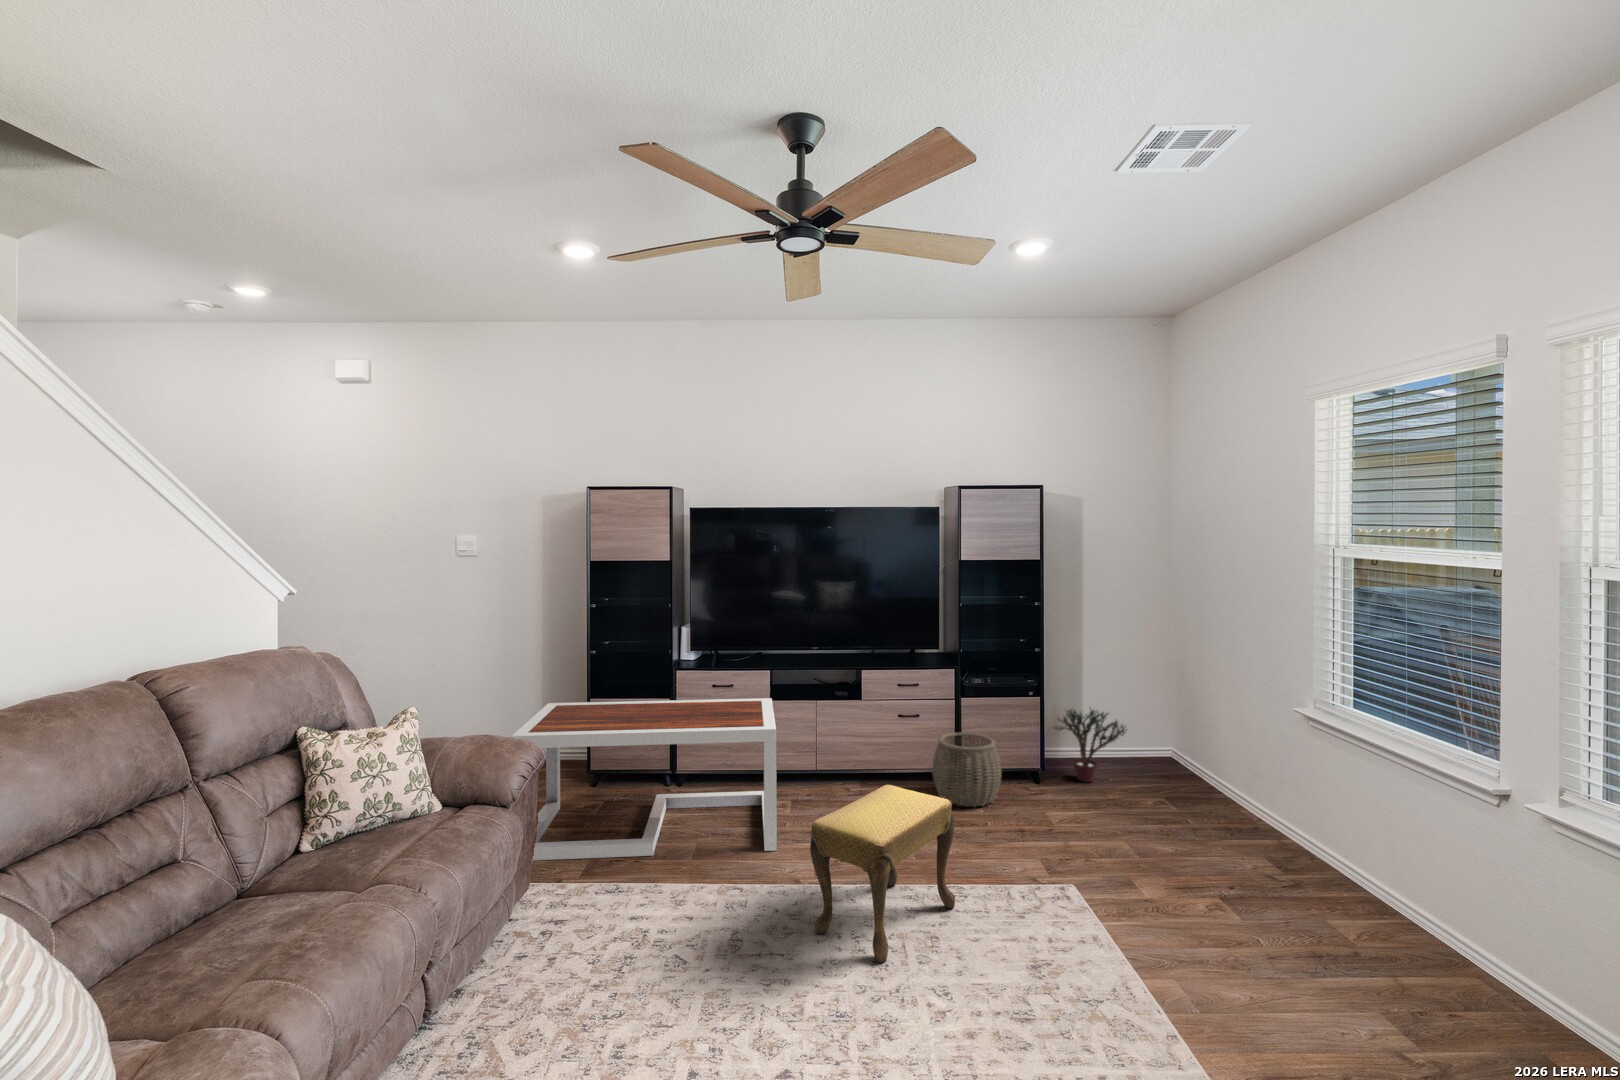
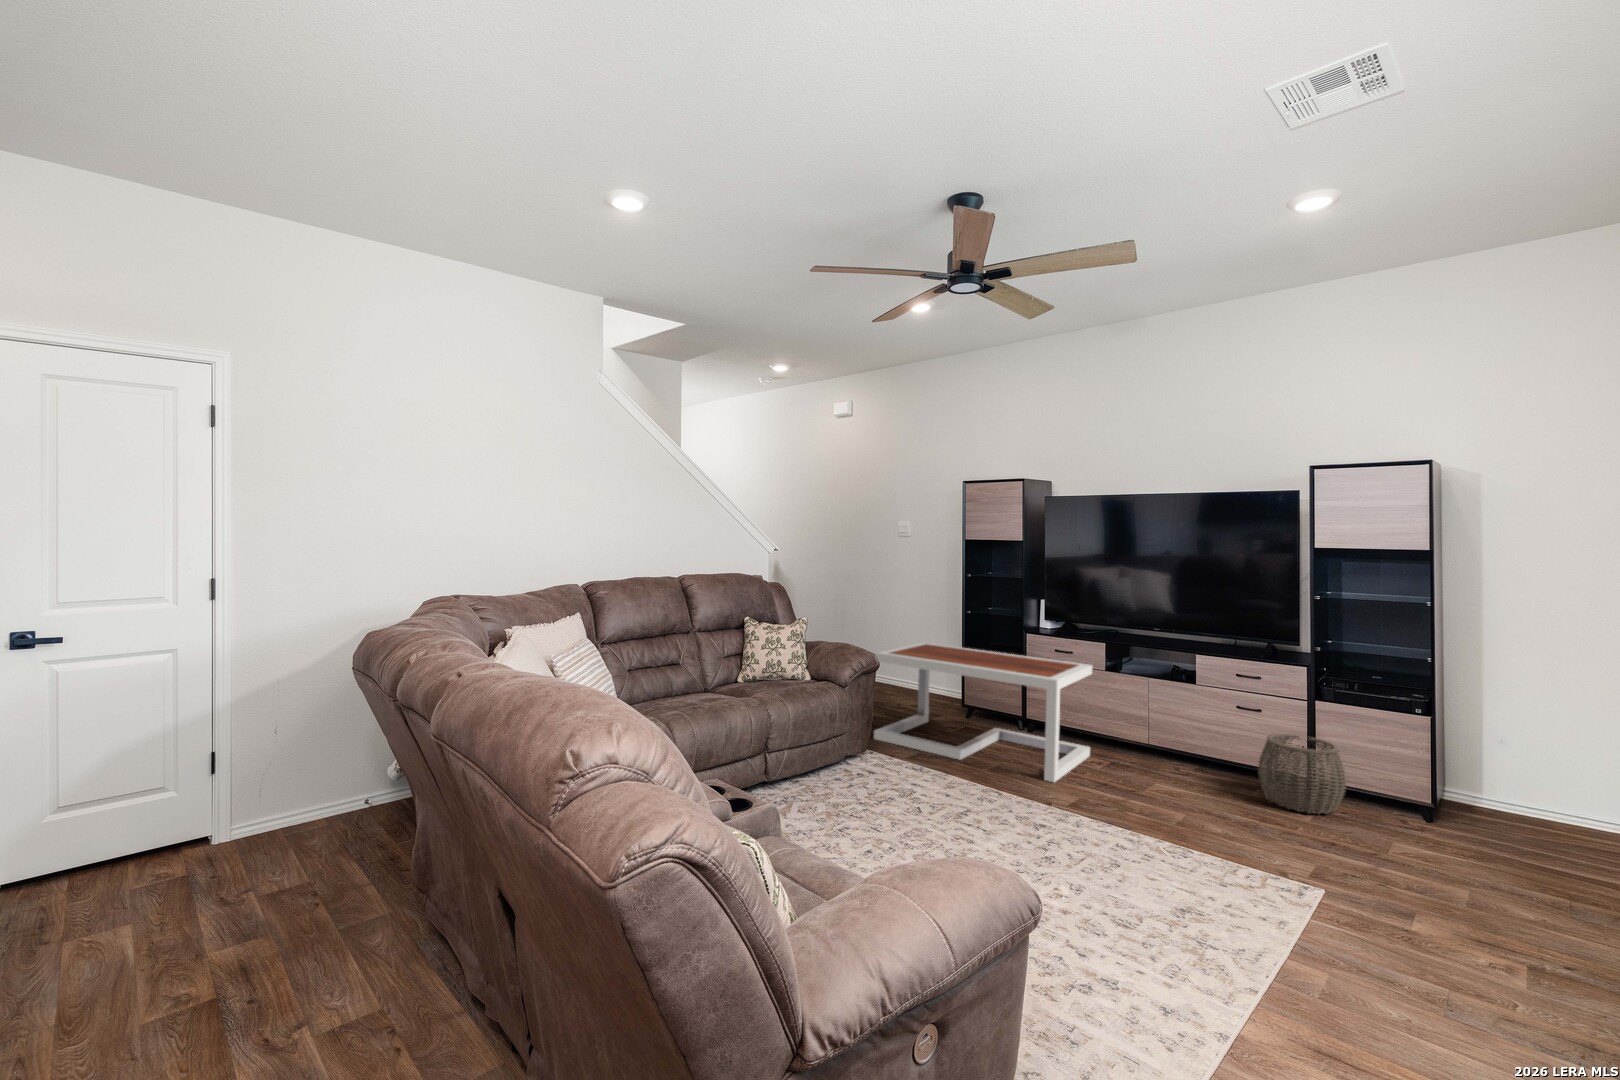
potted plant: present [1056,709,1126,782] -> none [1452,741,1590,838]
footstool: present [810,785,955,963] -> none [1023,737,1168,860]

